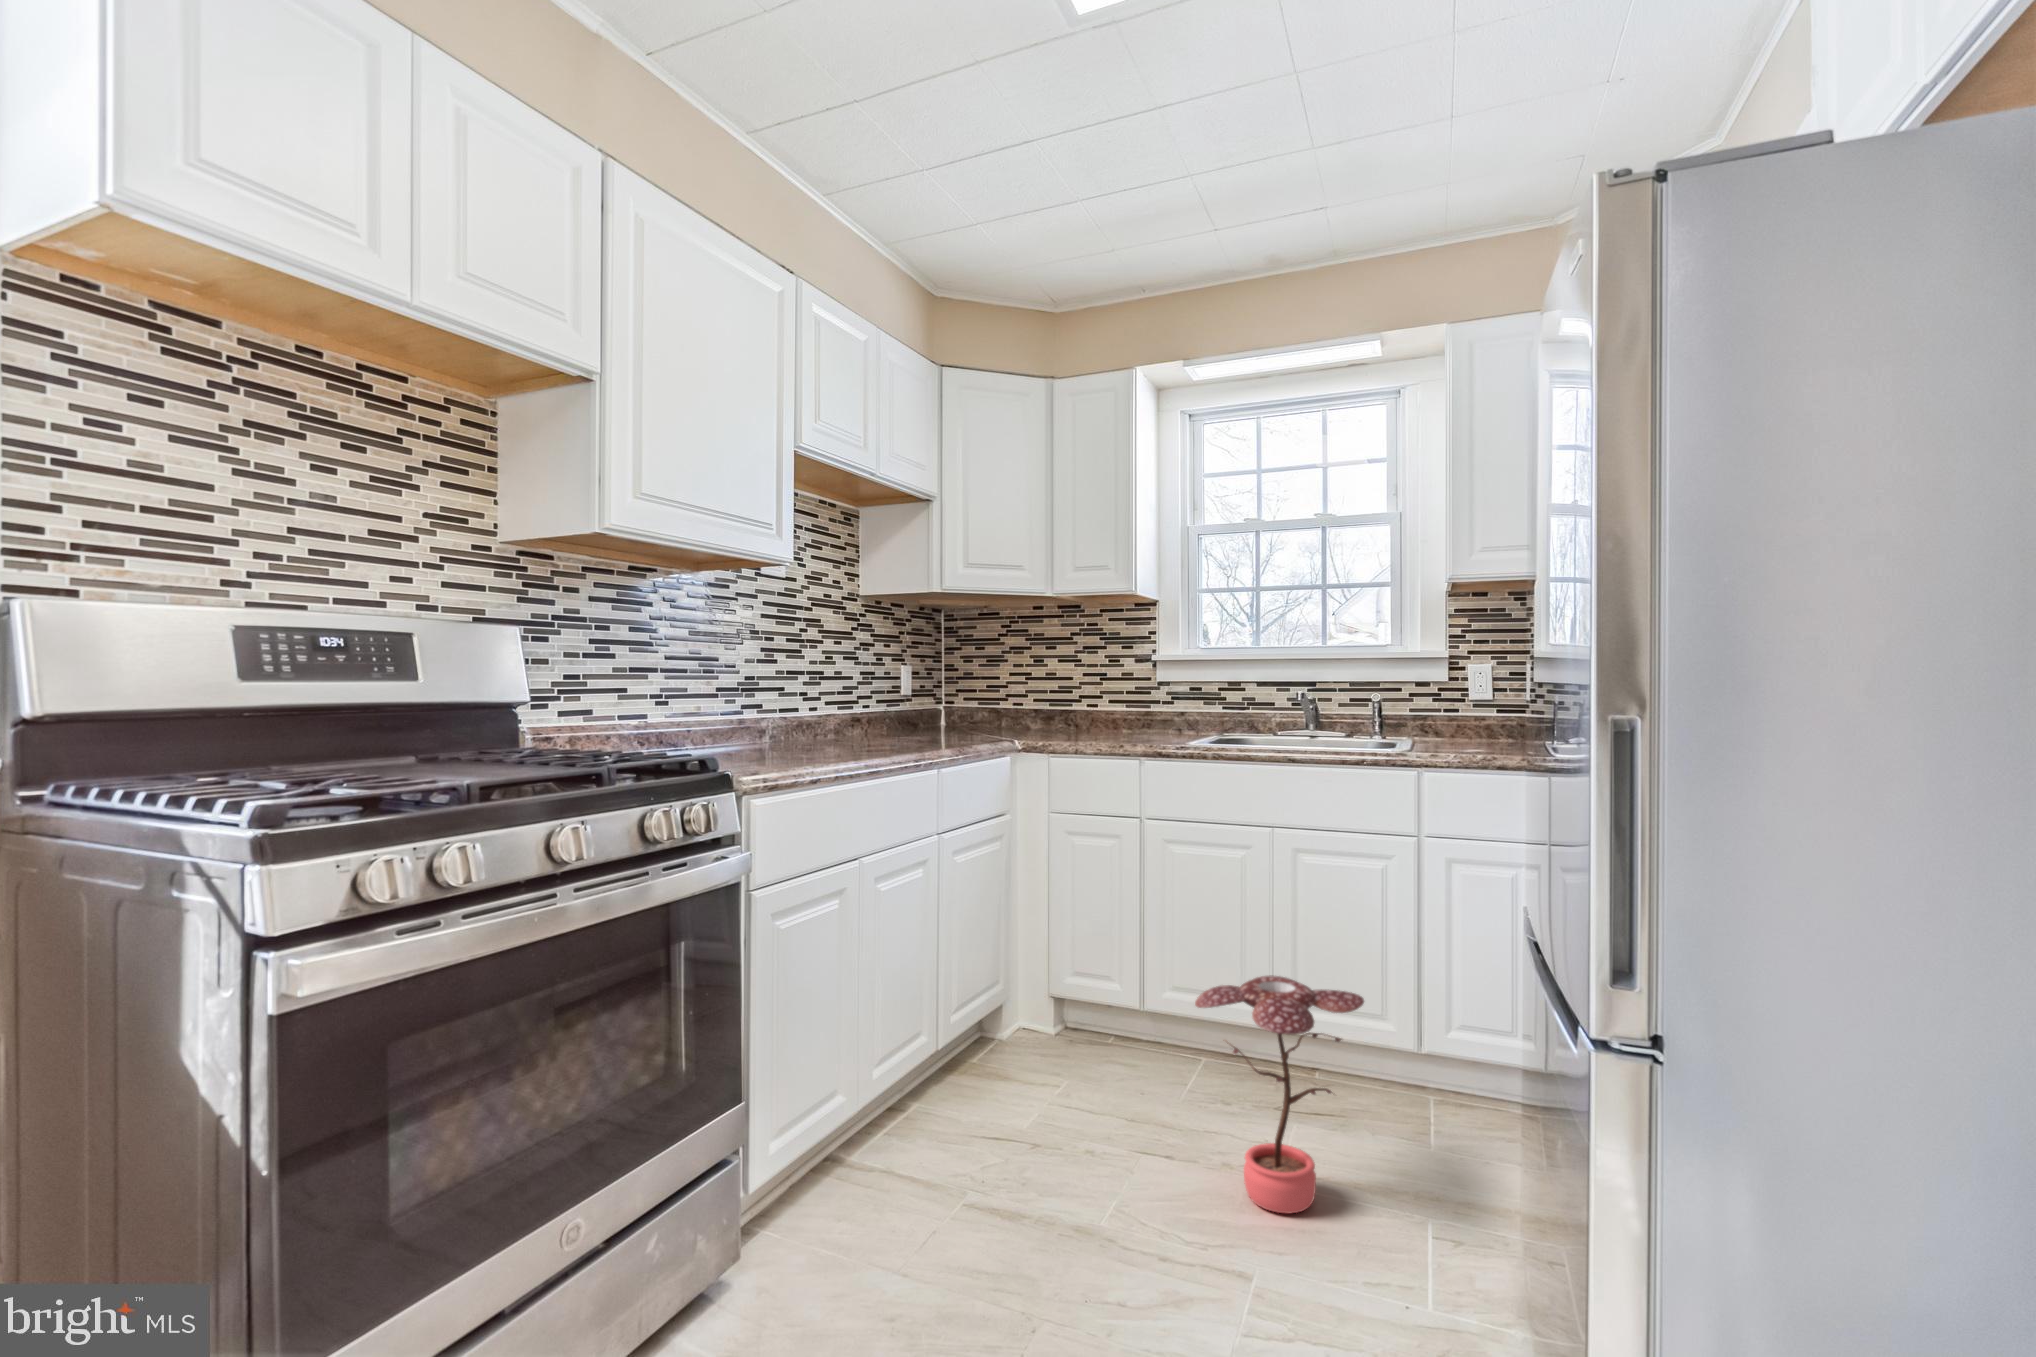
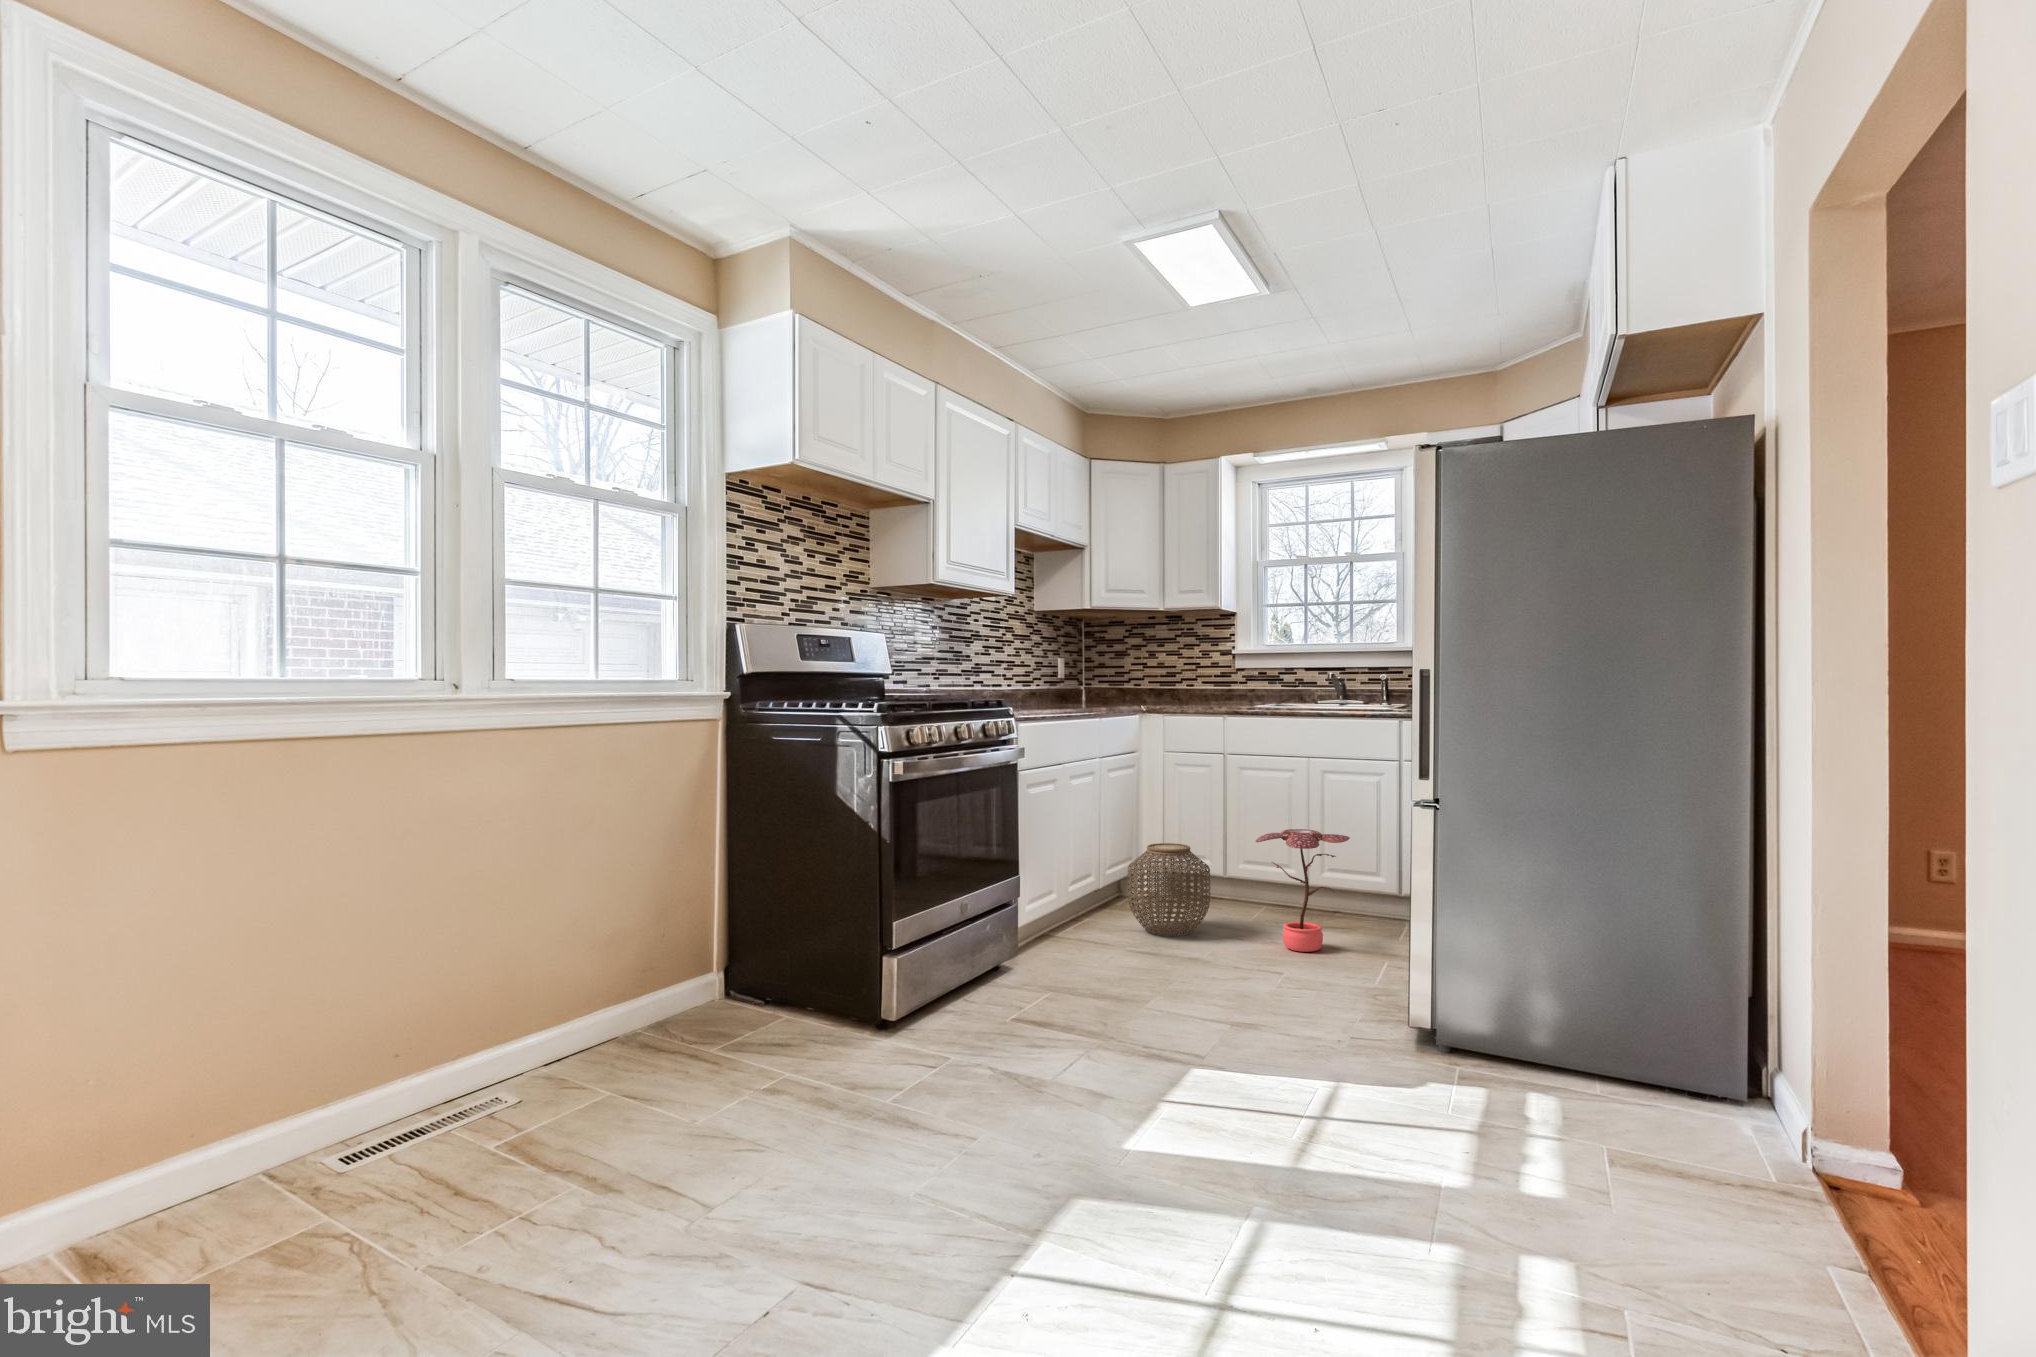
woven basket: none [974,986,1115,1161] -> present [1128,843,1210,936]

